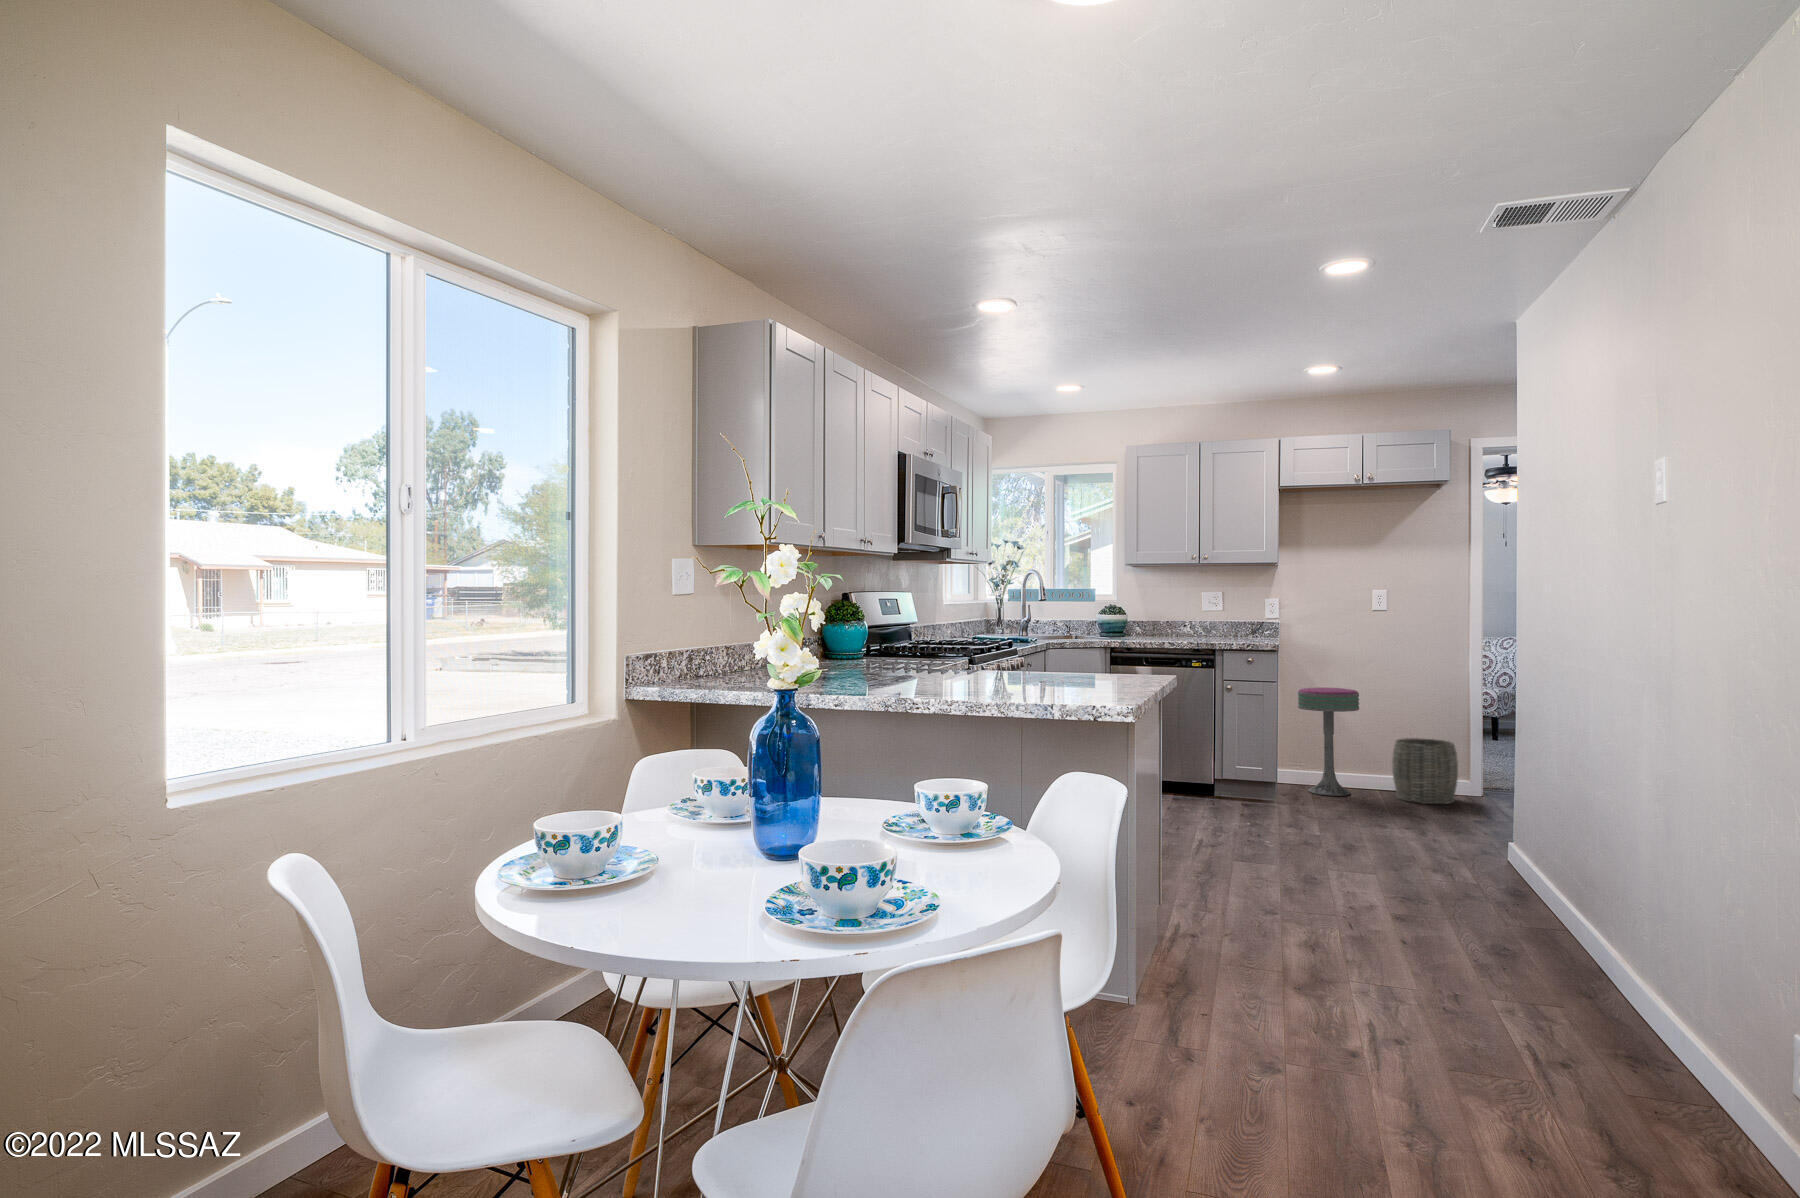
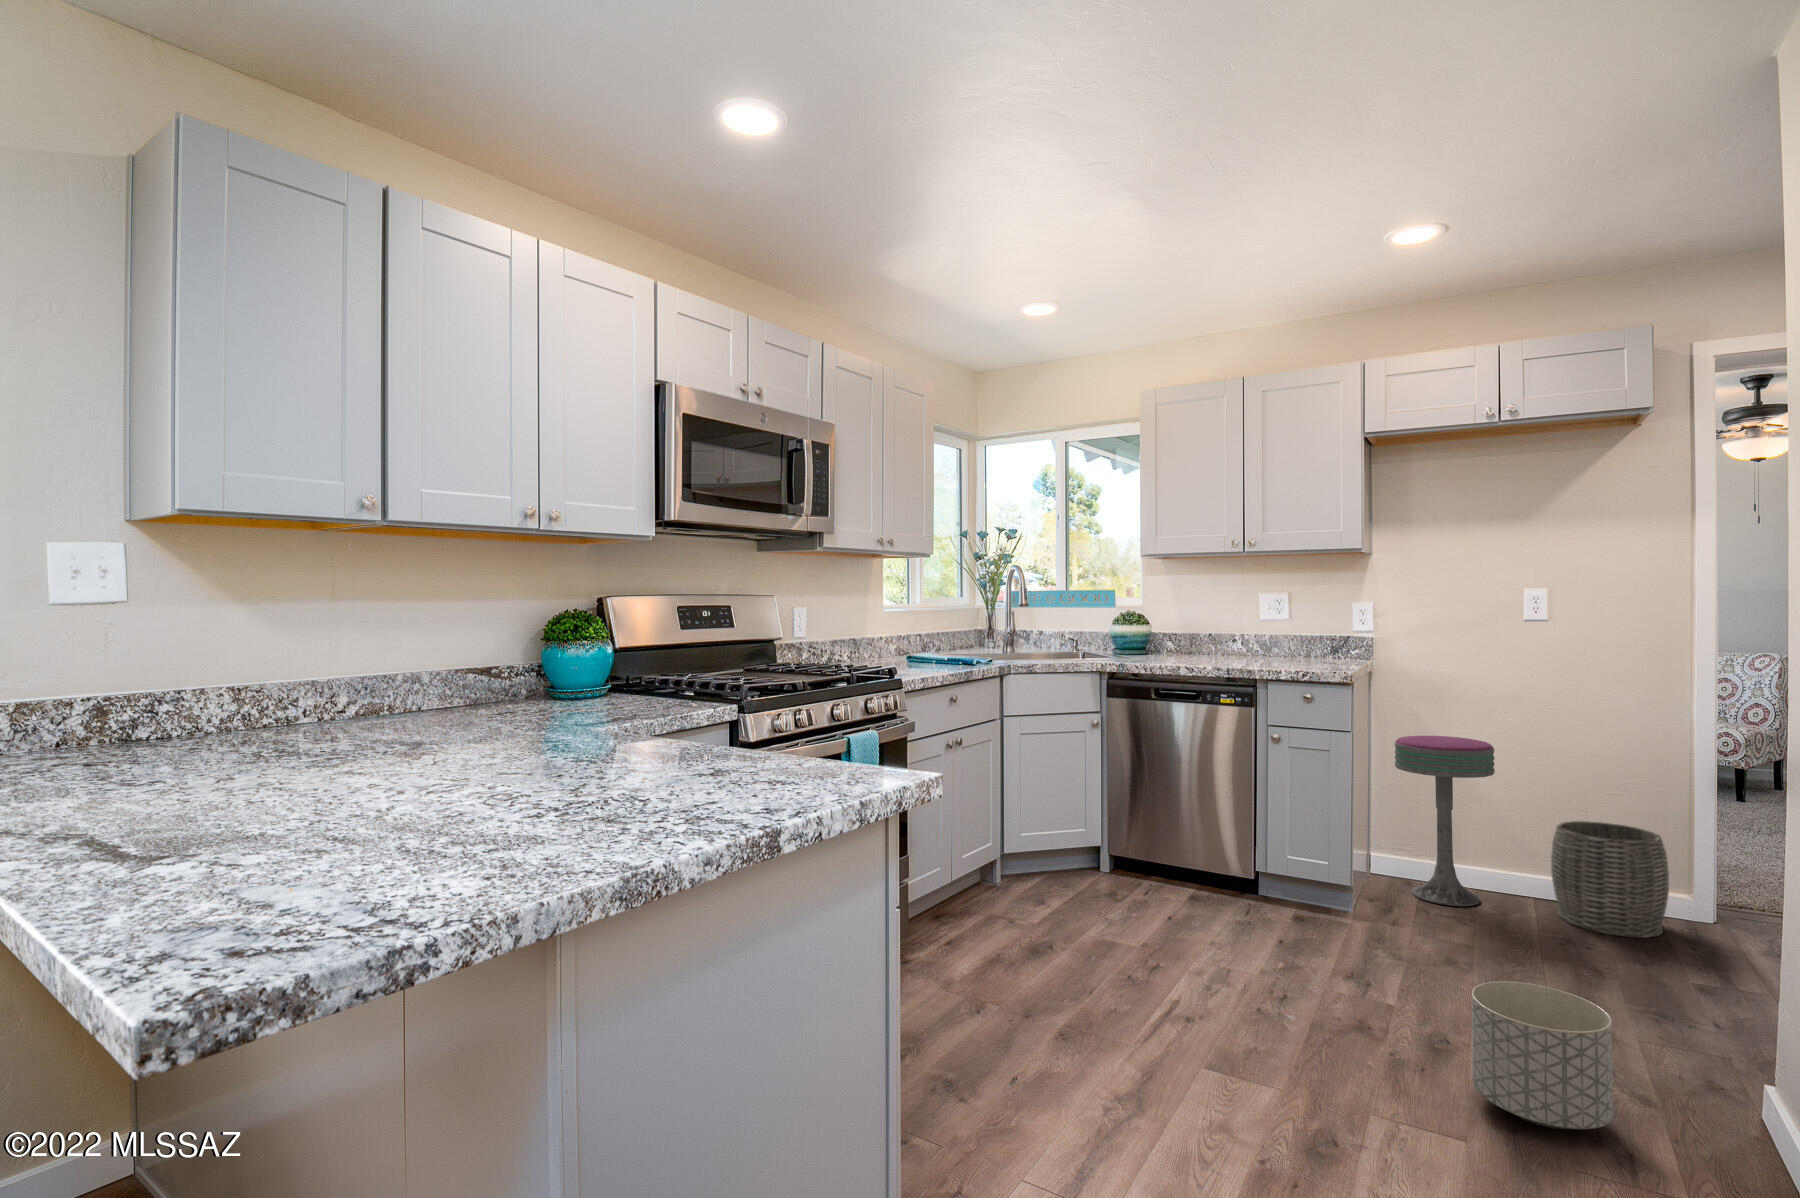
planter: none [1372,801,1441,868] -> present [1472,981,1613,1129]

